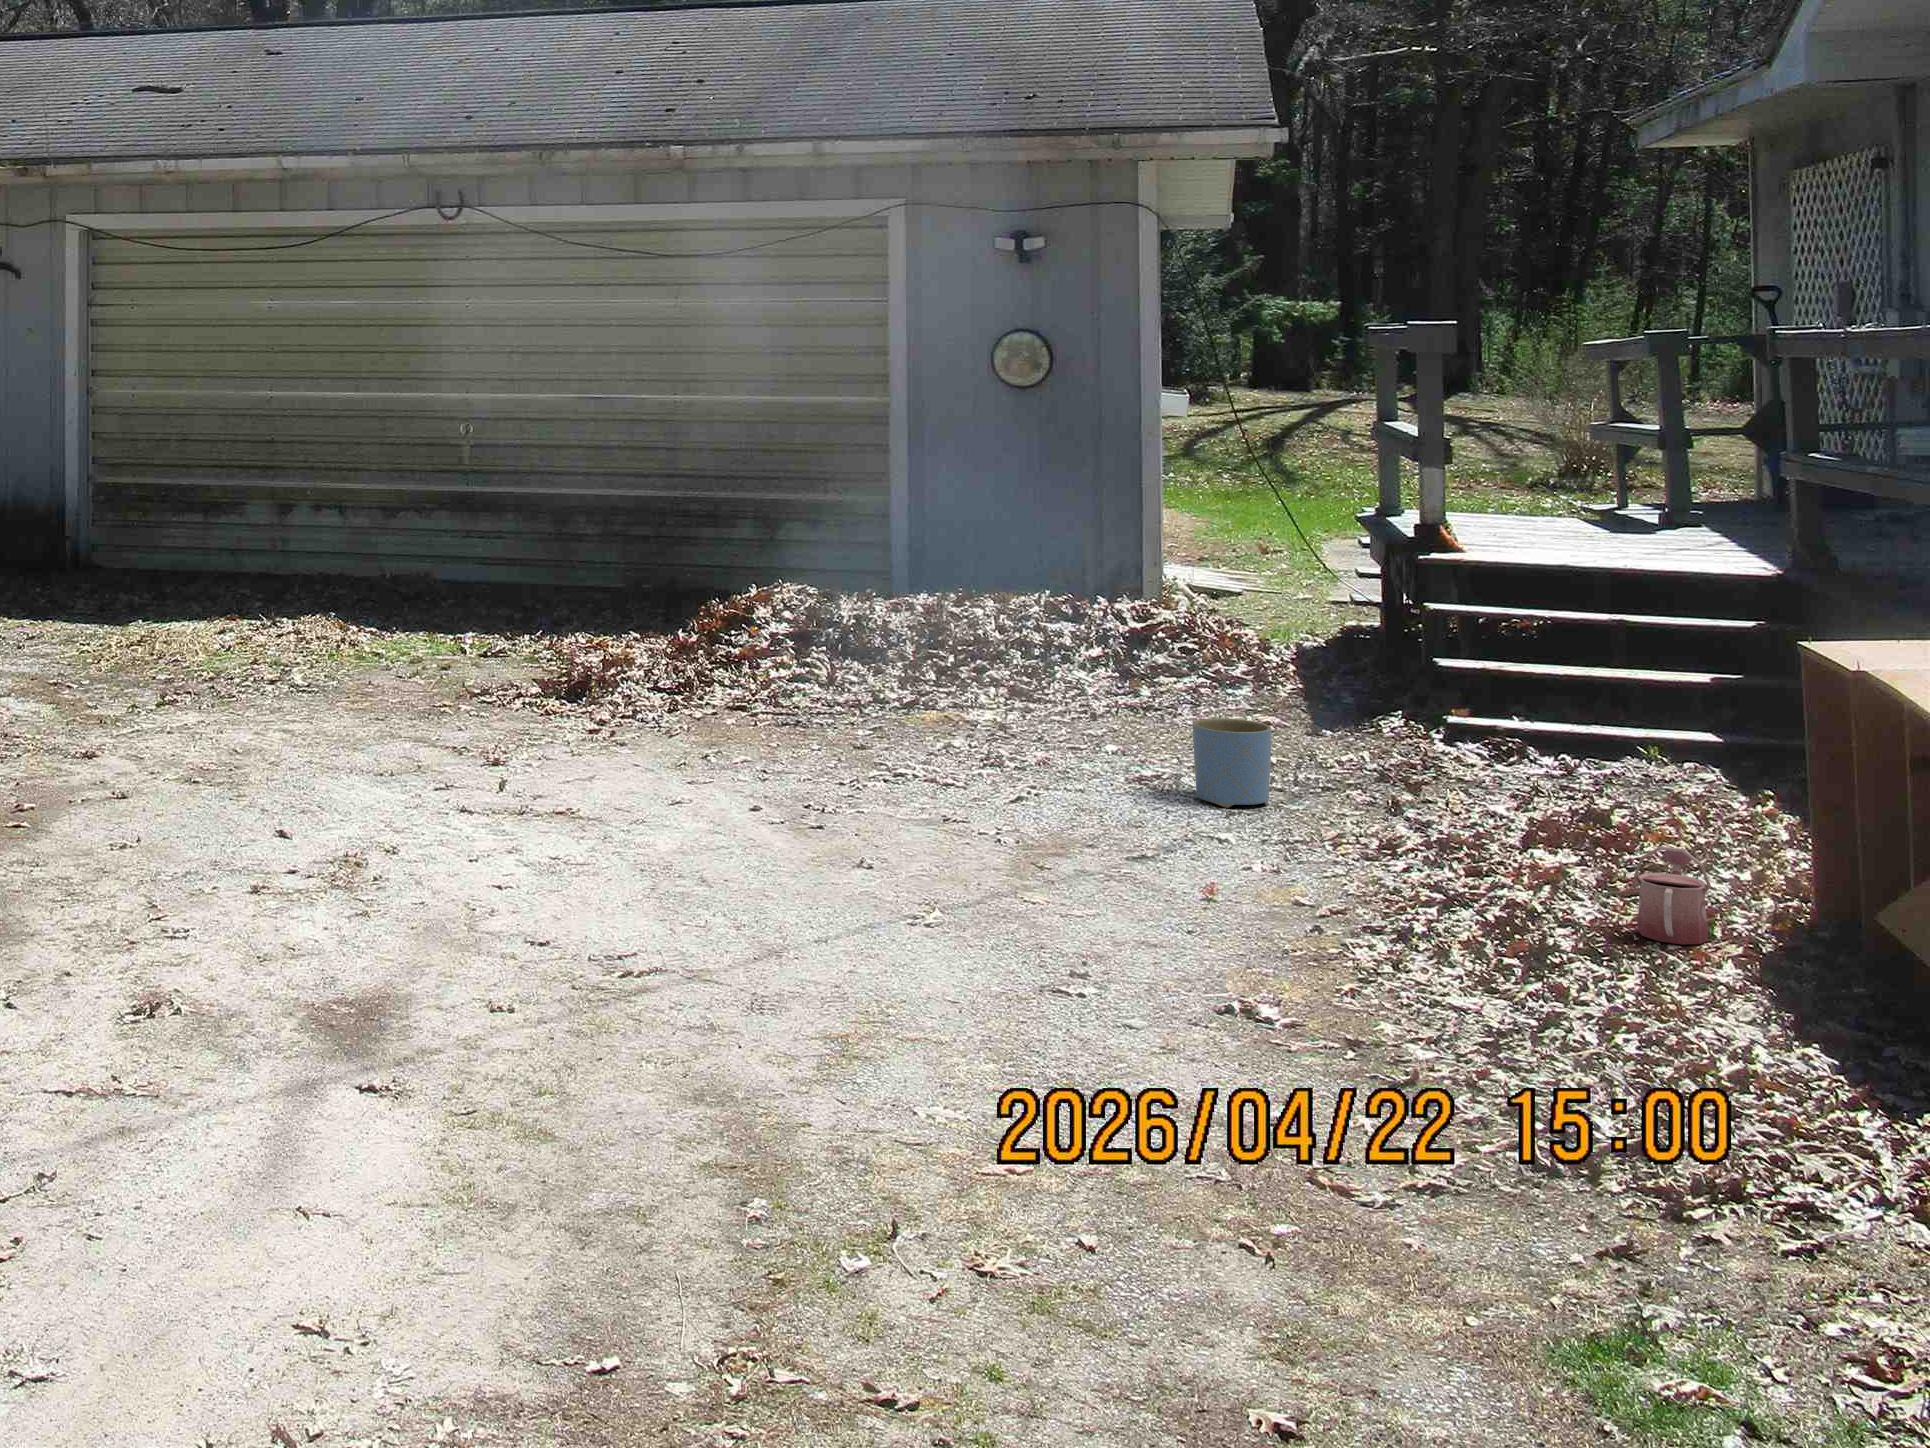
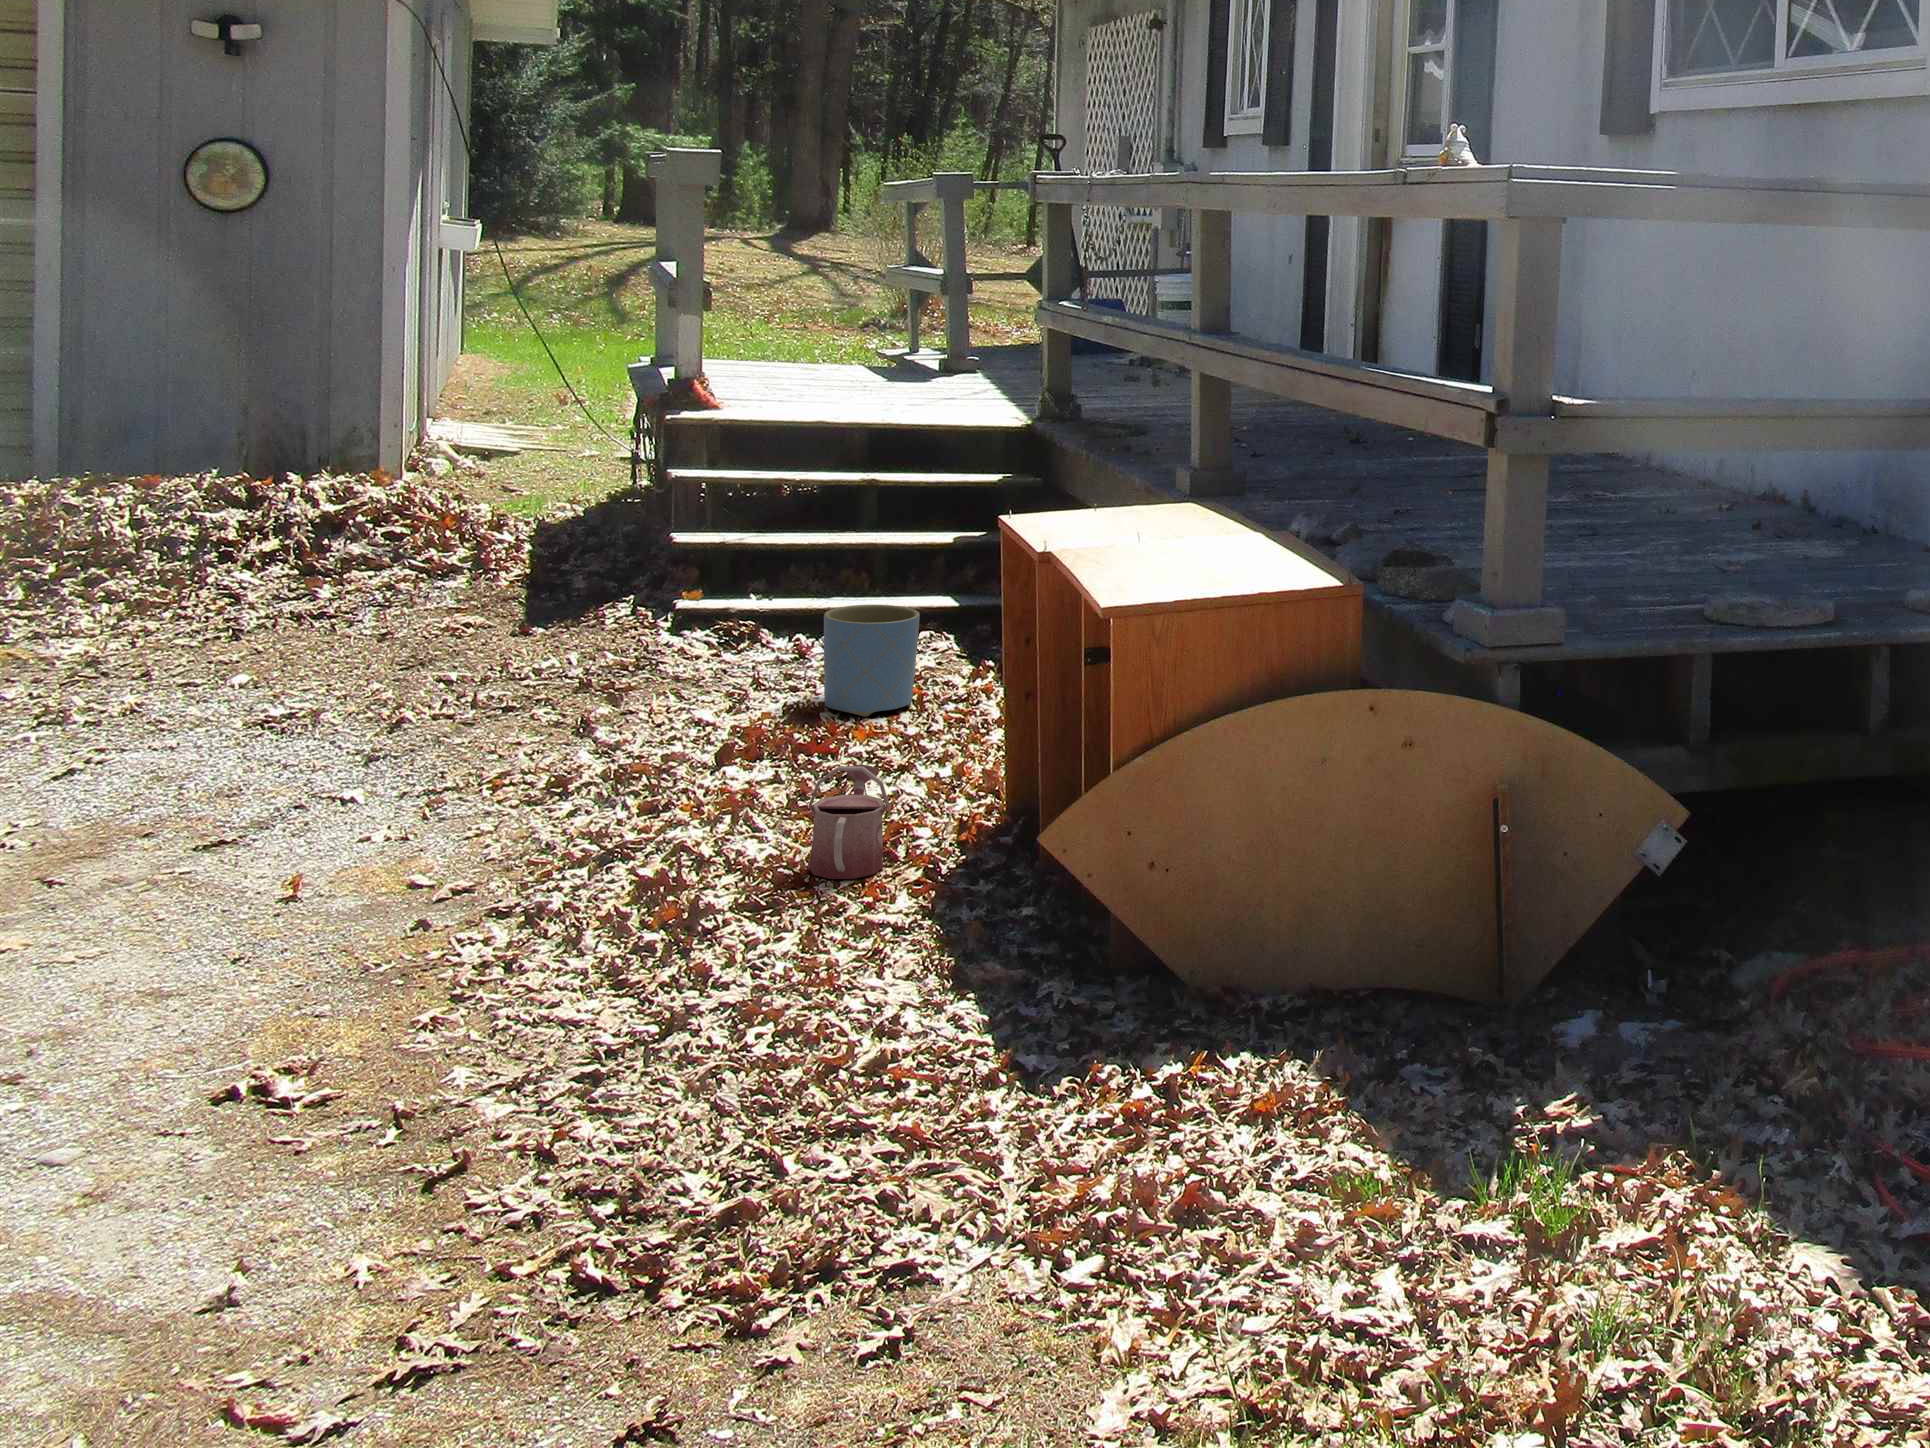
planter: present [1193,718,1272,808] -> present [824,605,920,717]

